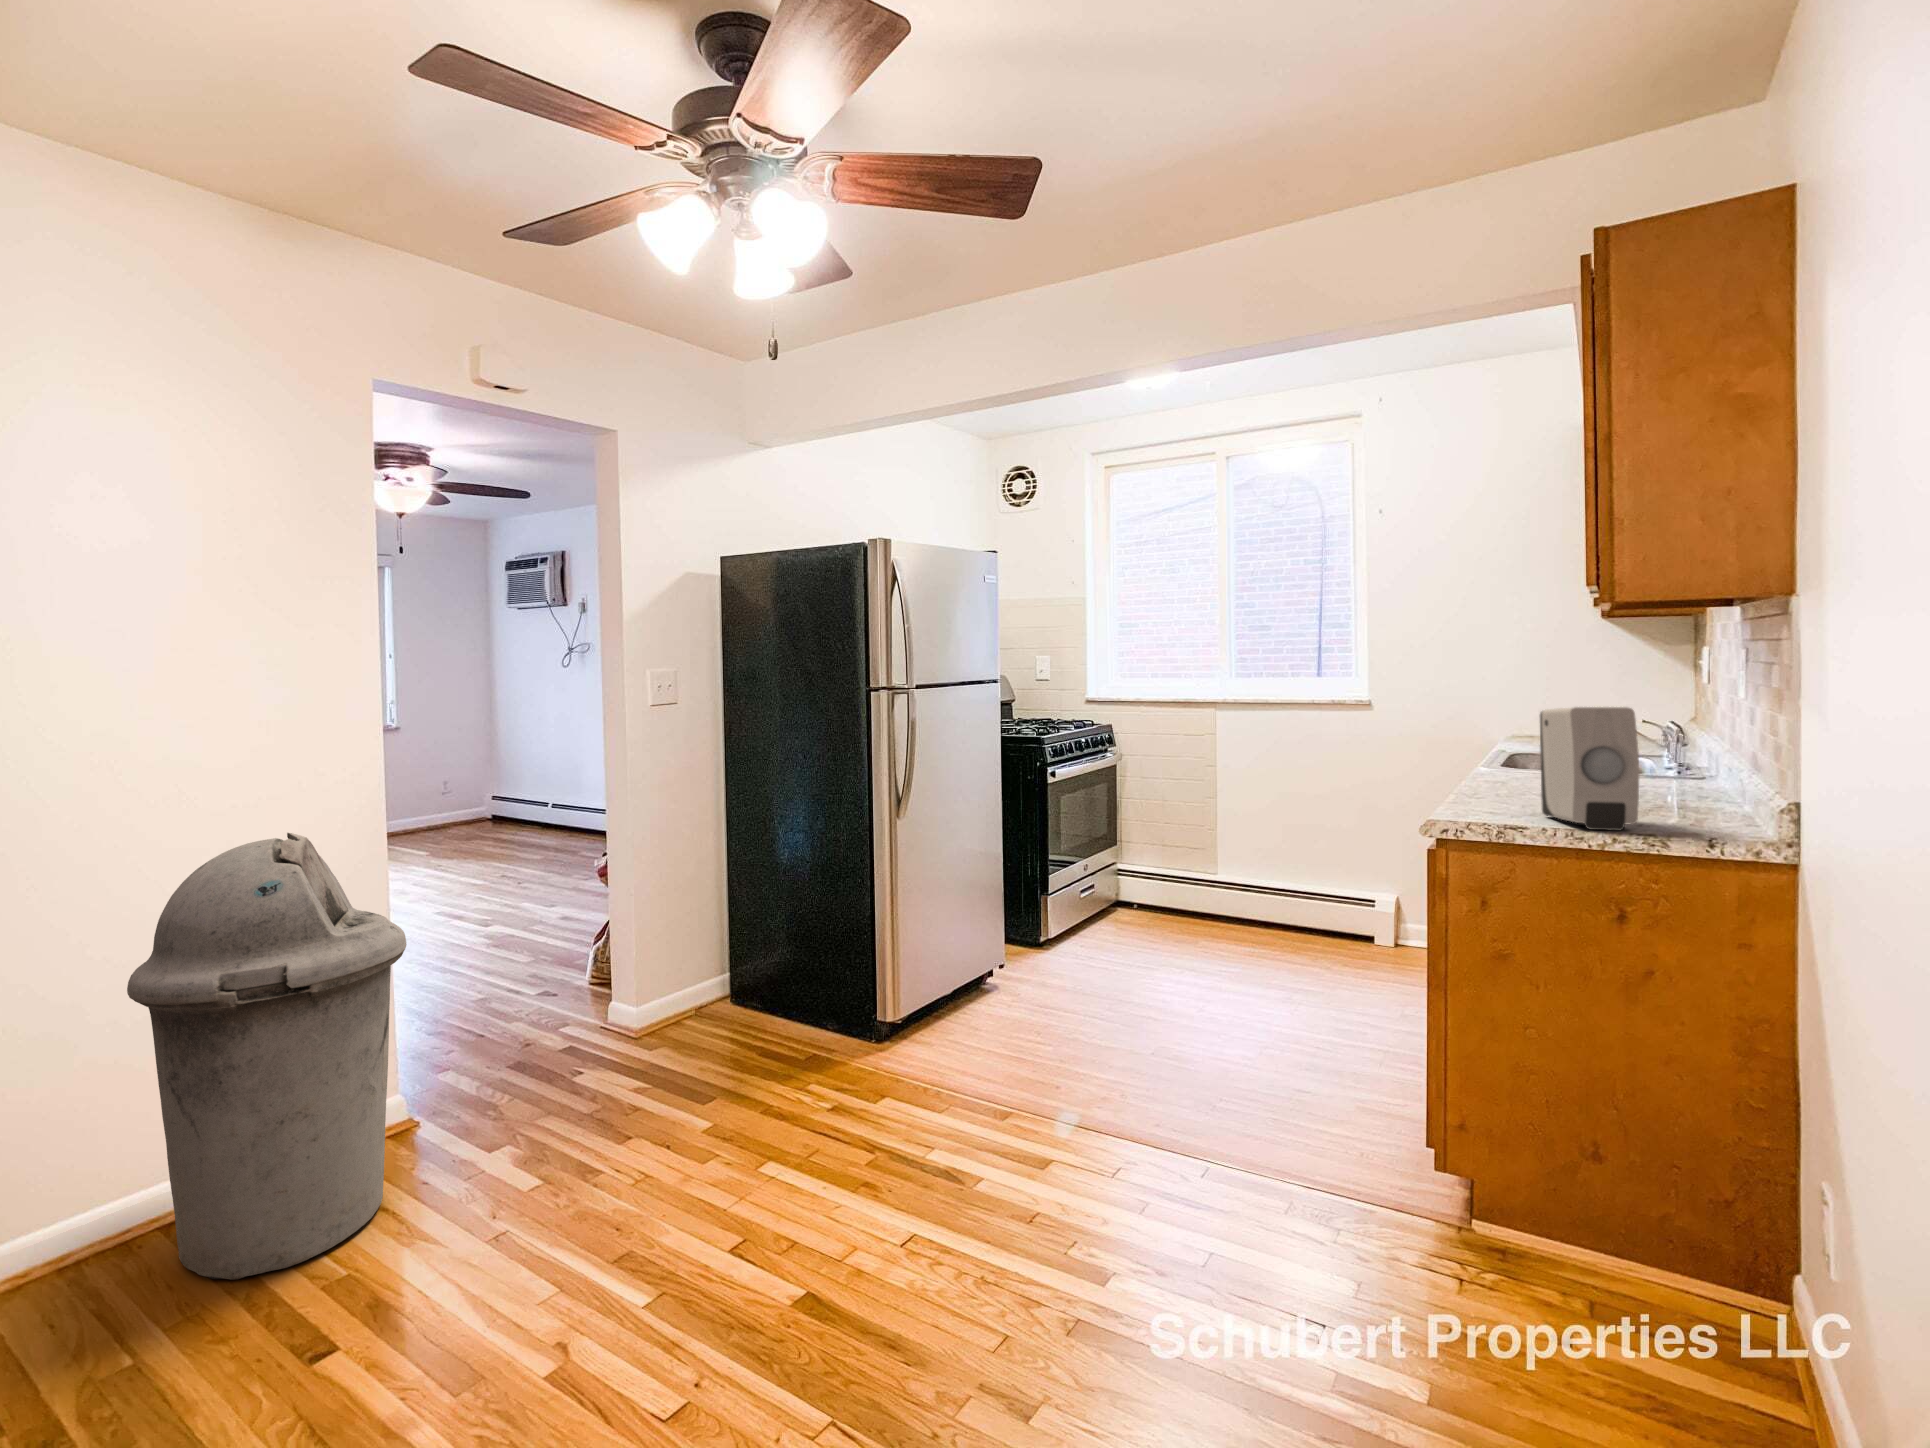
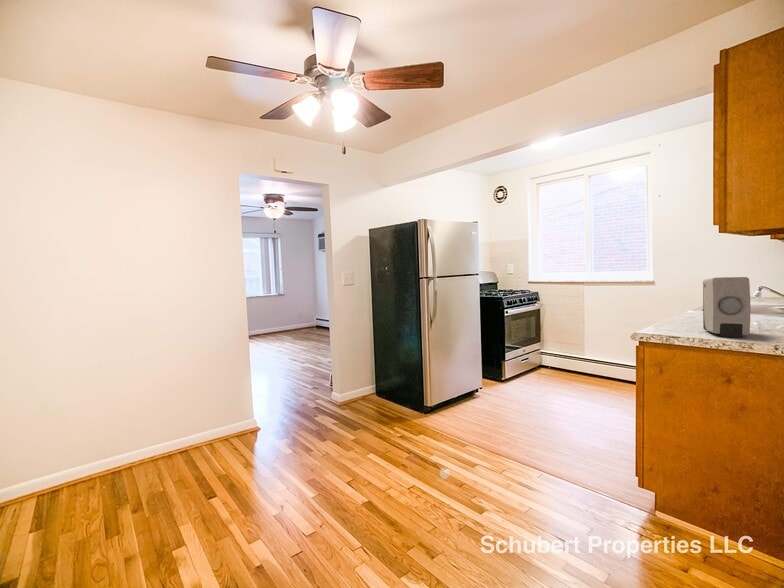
trash can: present [127,833,407,1280] -> none [166,329,249,470]

